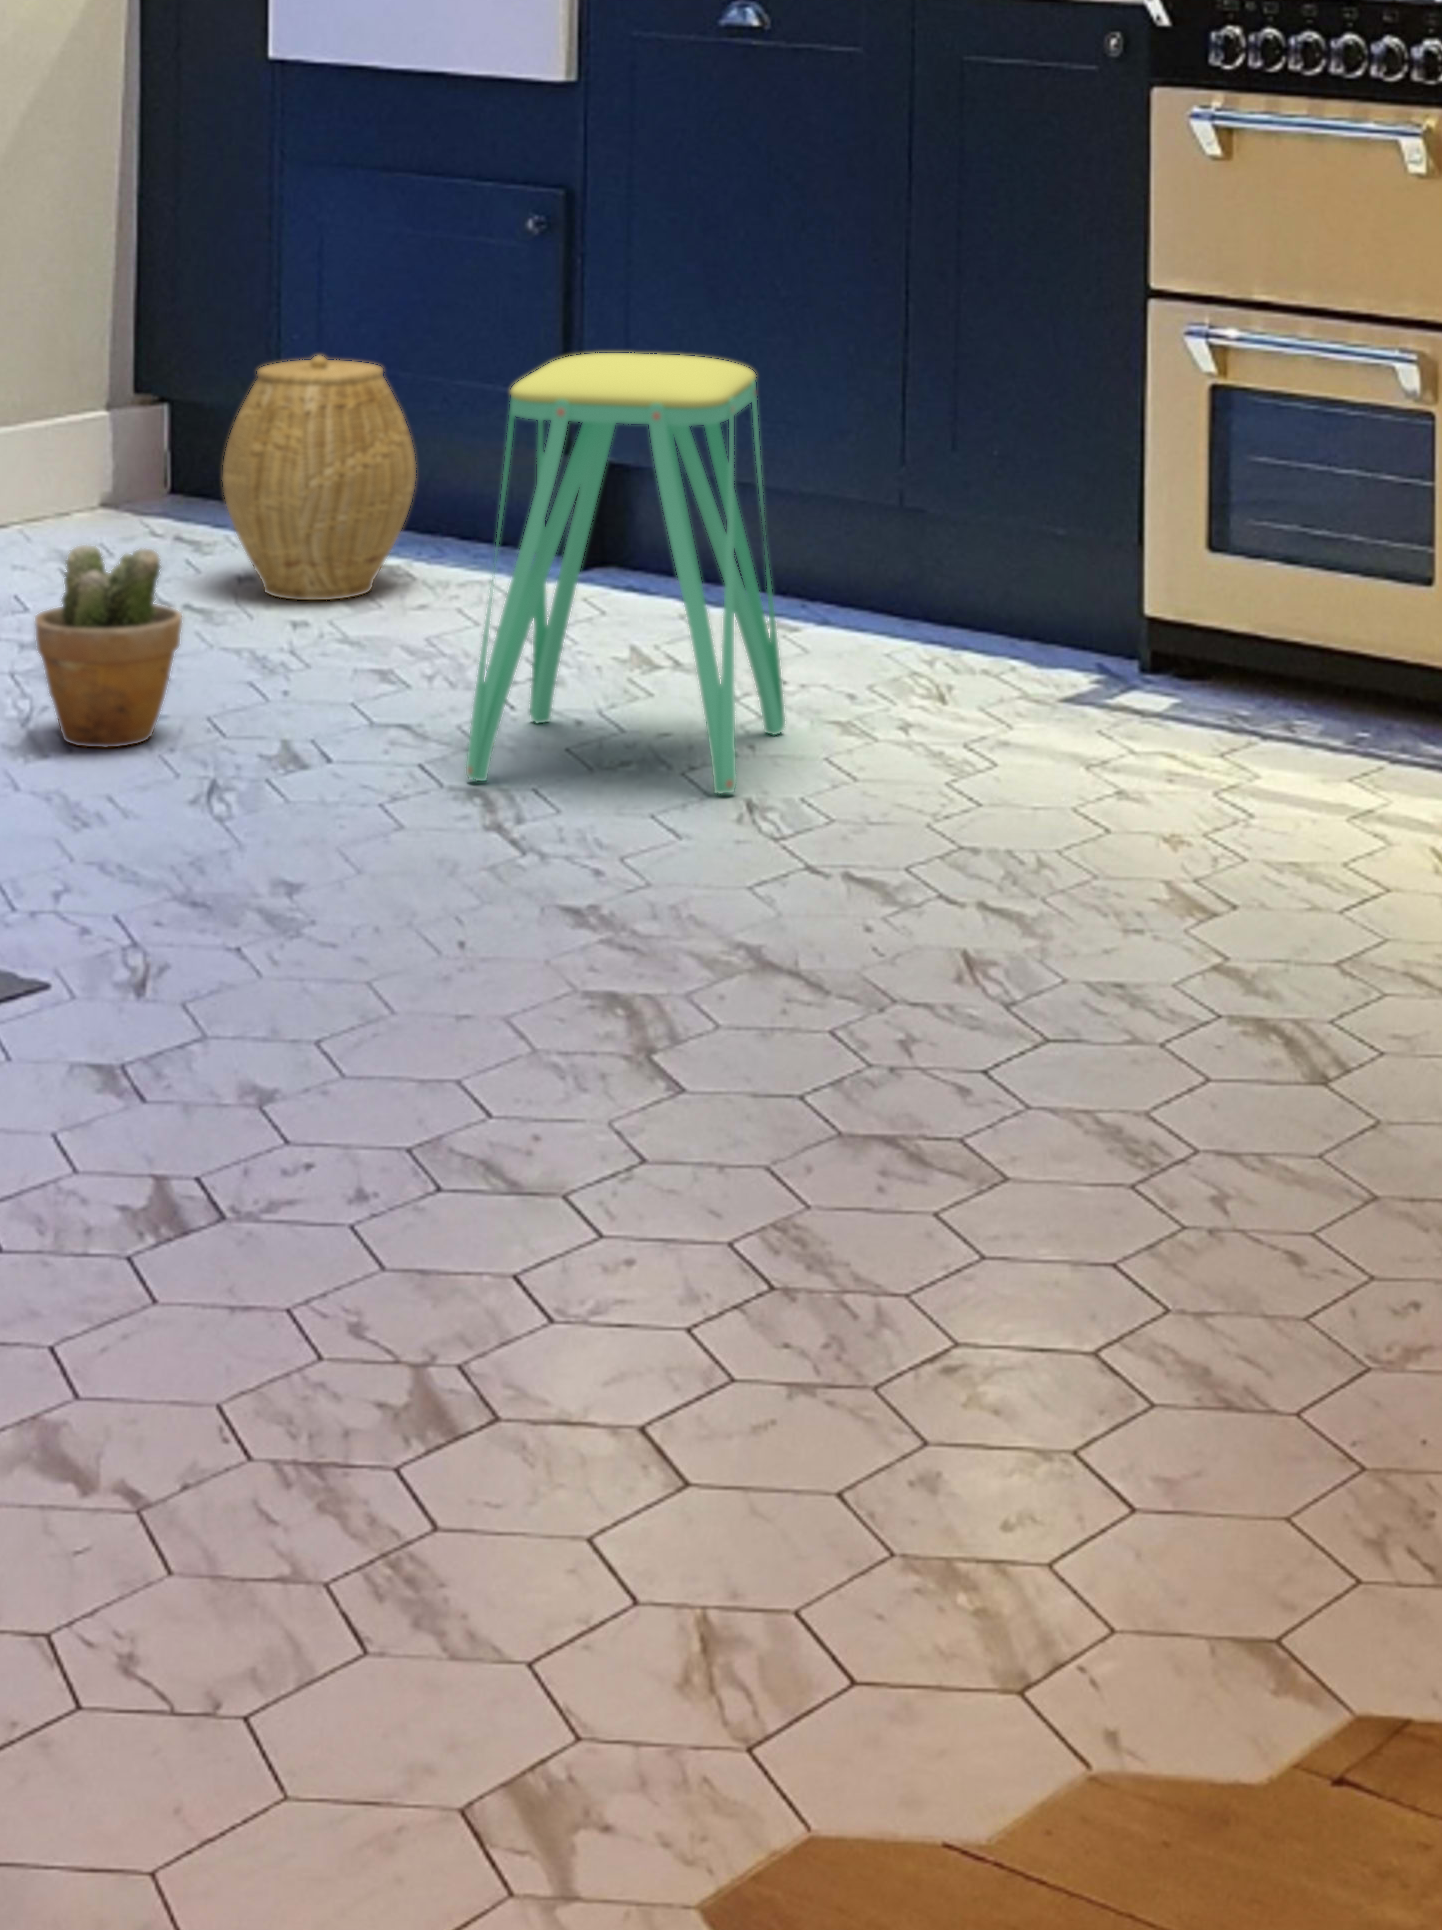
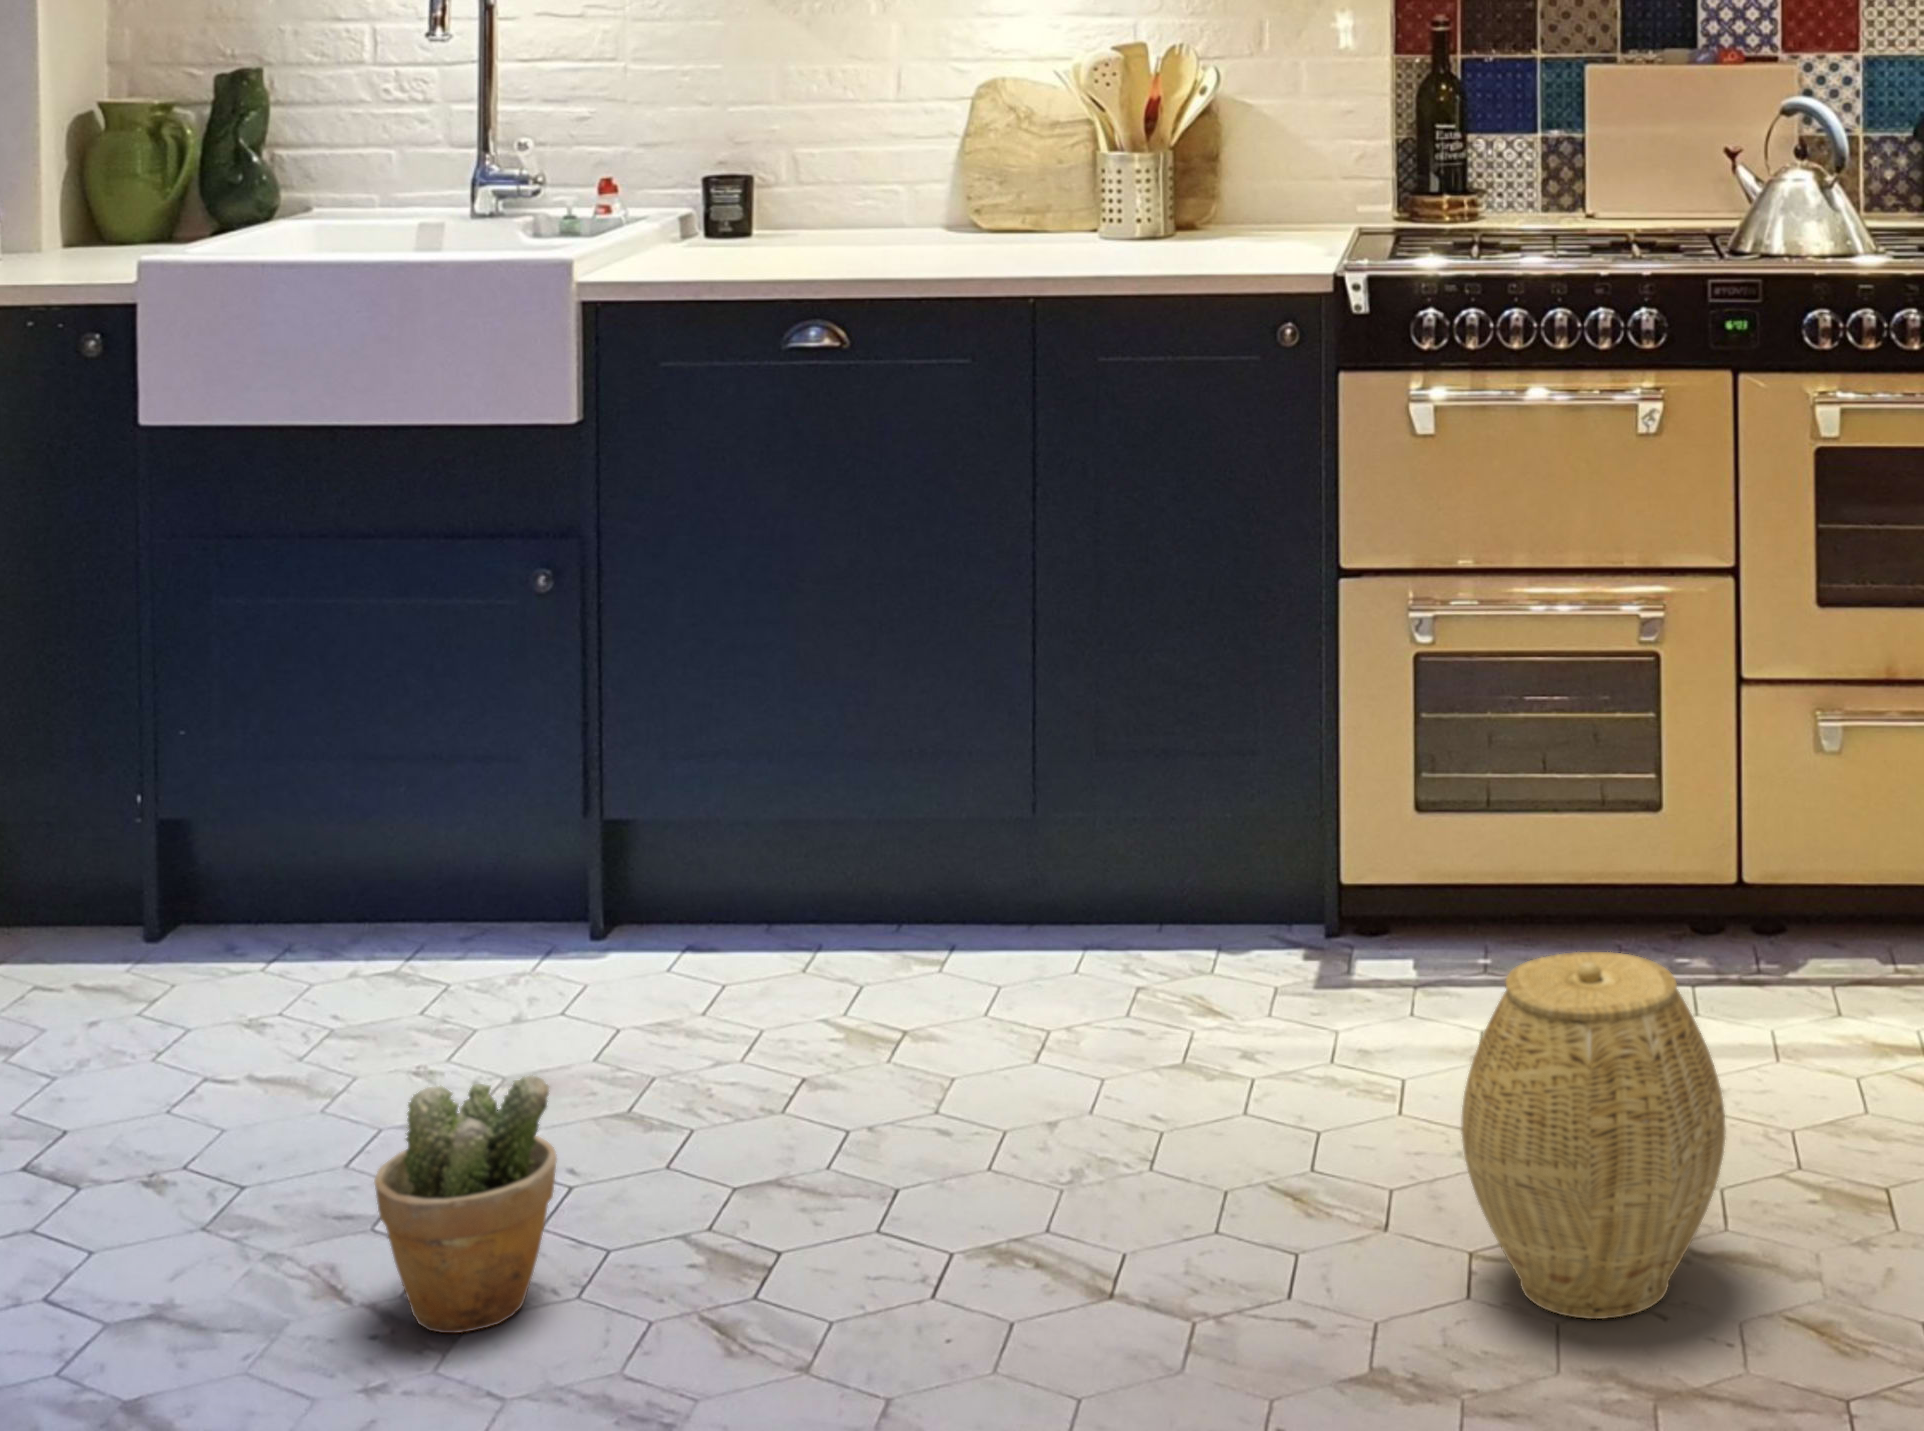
stool: present [466,353,785,793] -> none [883,726,1242,1250]
woven basket: present [223,355,416,600] -> present [1461,952,1725,1319]

